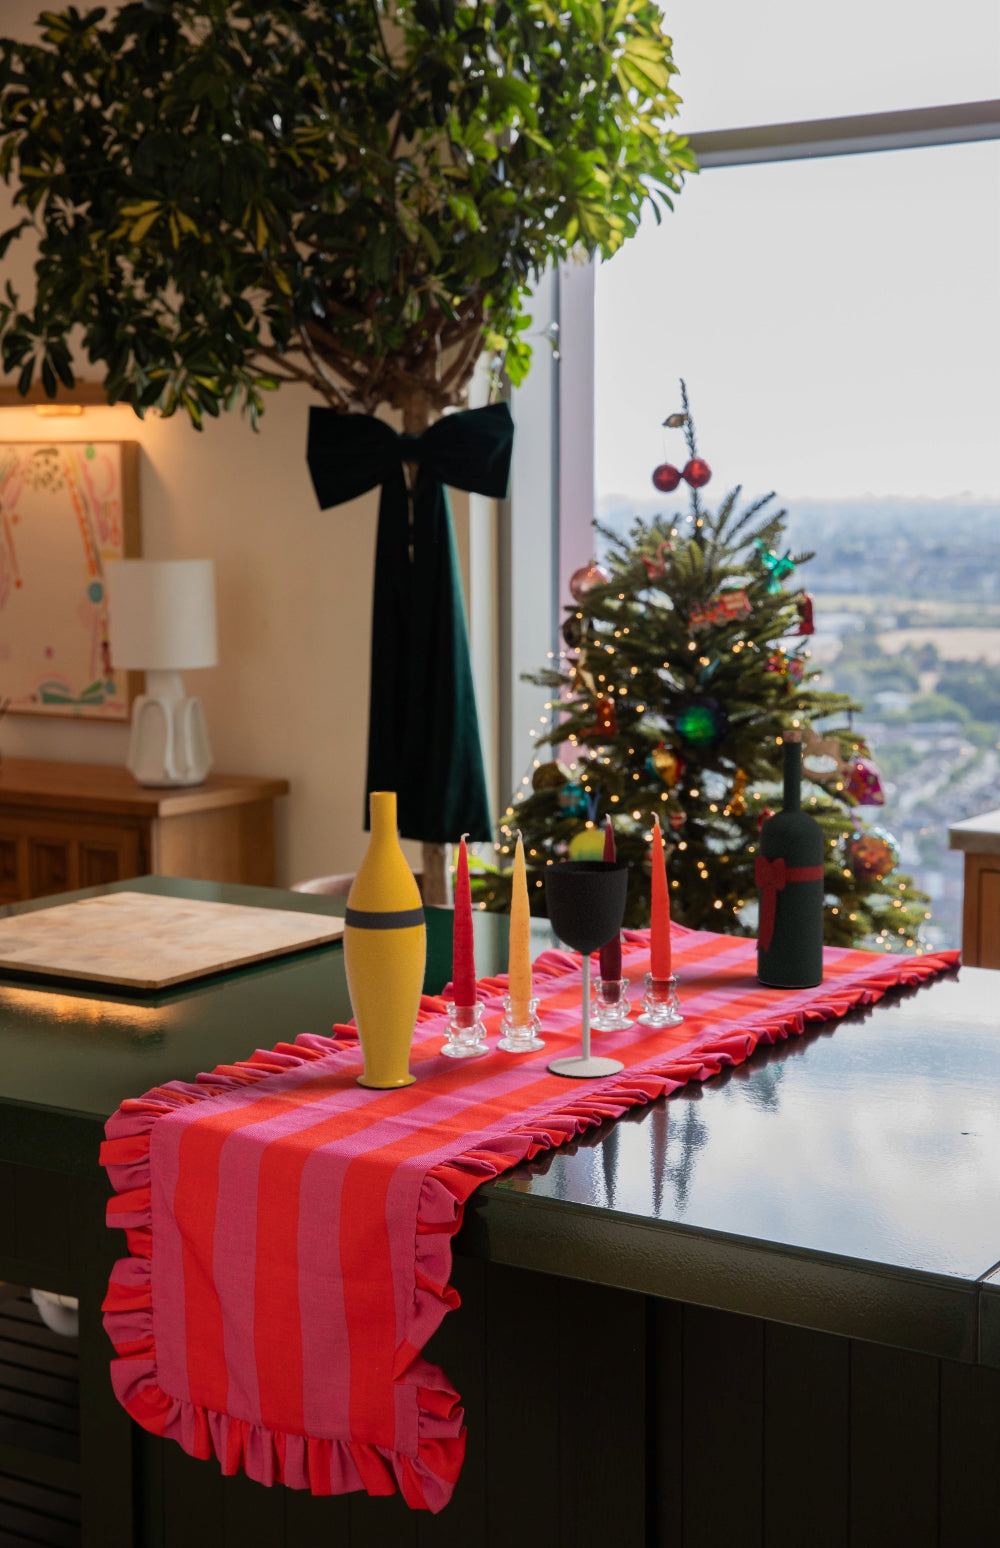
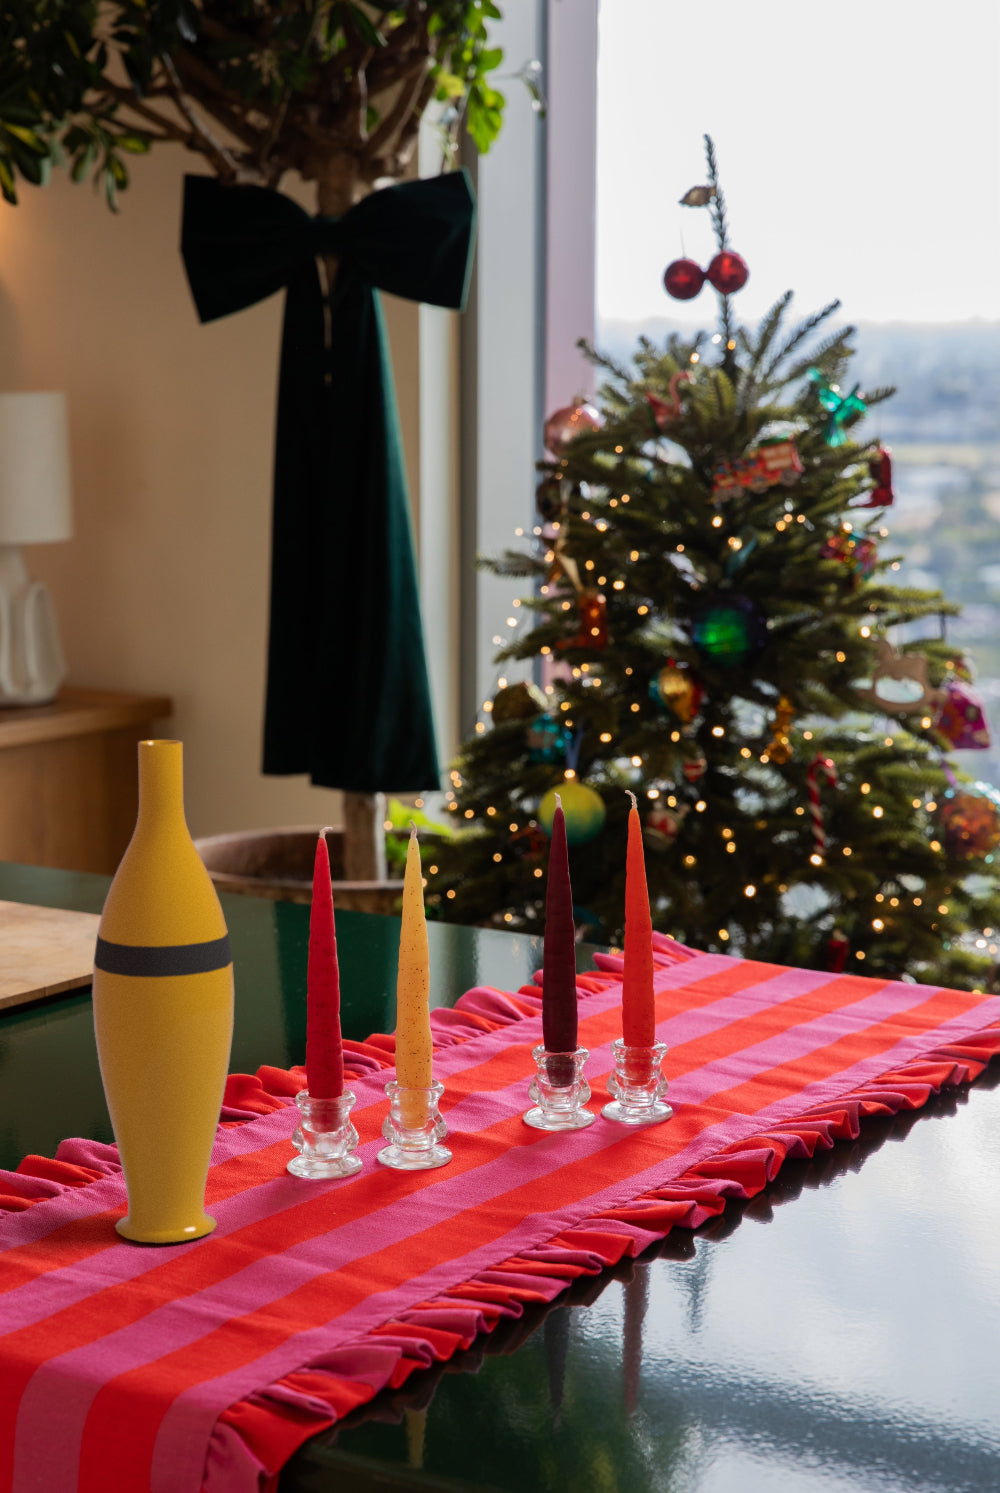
wine bottle: present [755,731,824,988] -> none [795,643,908,1052]
wine glass: present [544,860,628,1076] -> none [439,857,580,1224]

